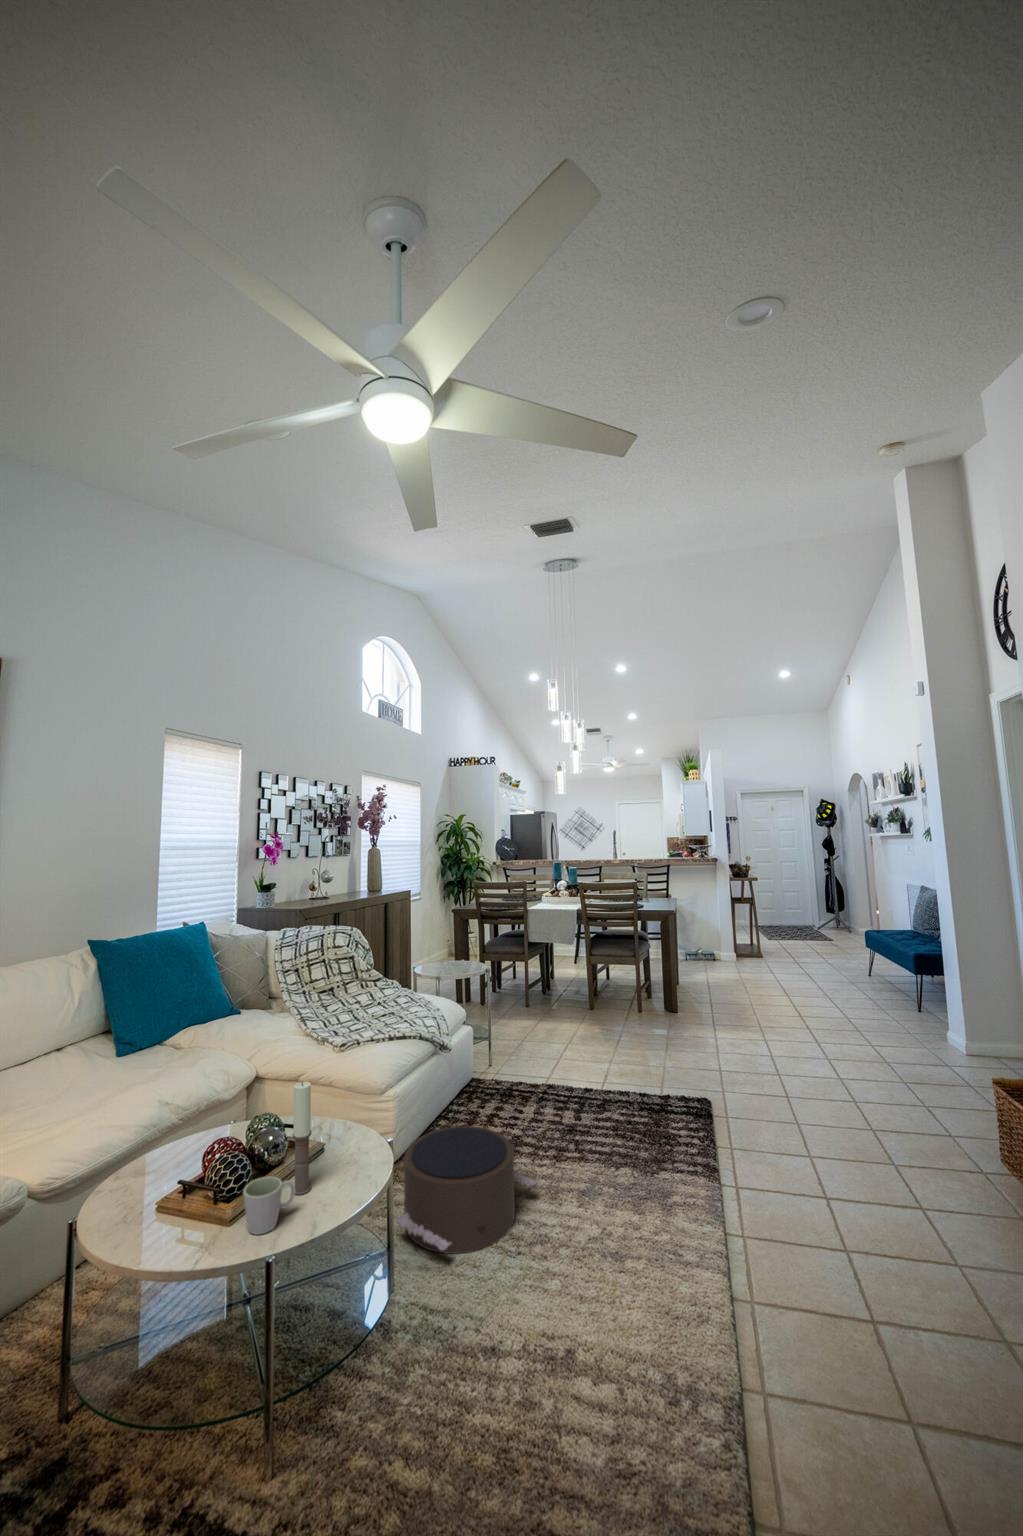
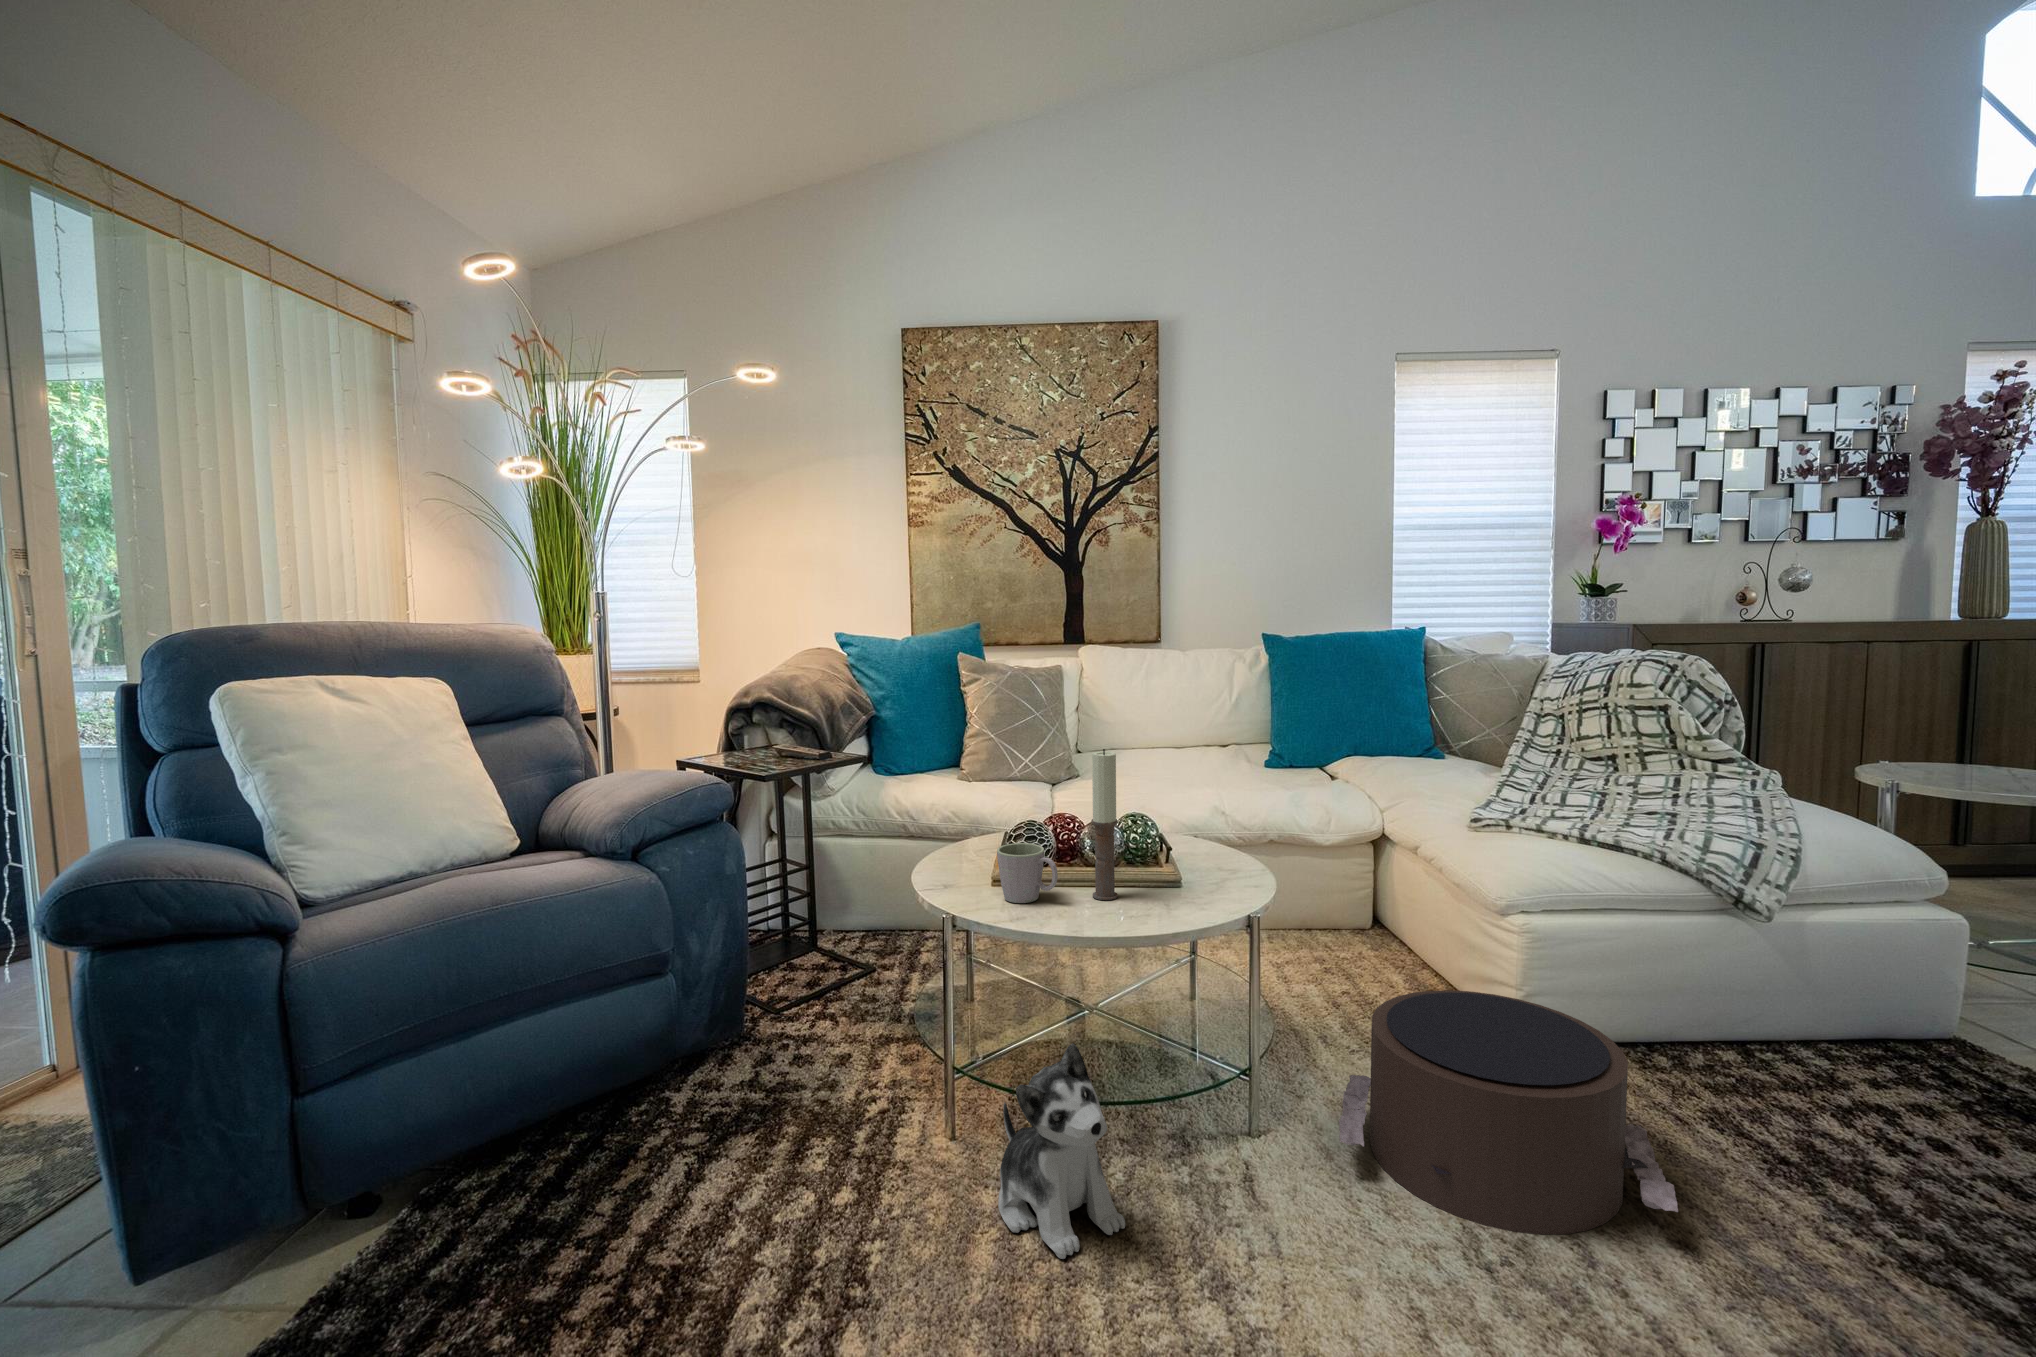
plush toy: none [329,1282,446,1451] -> present [998,1043,1125,1259]

